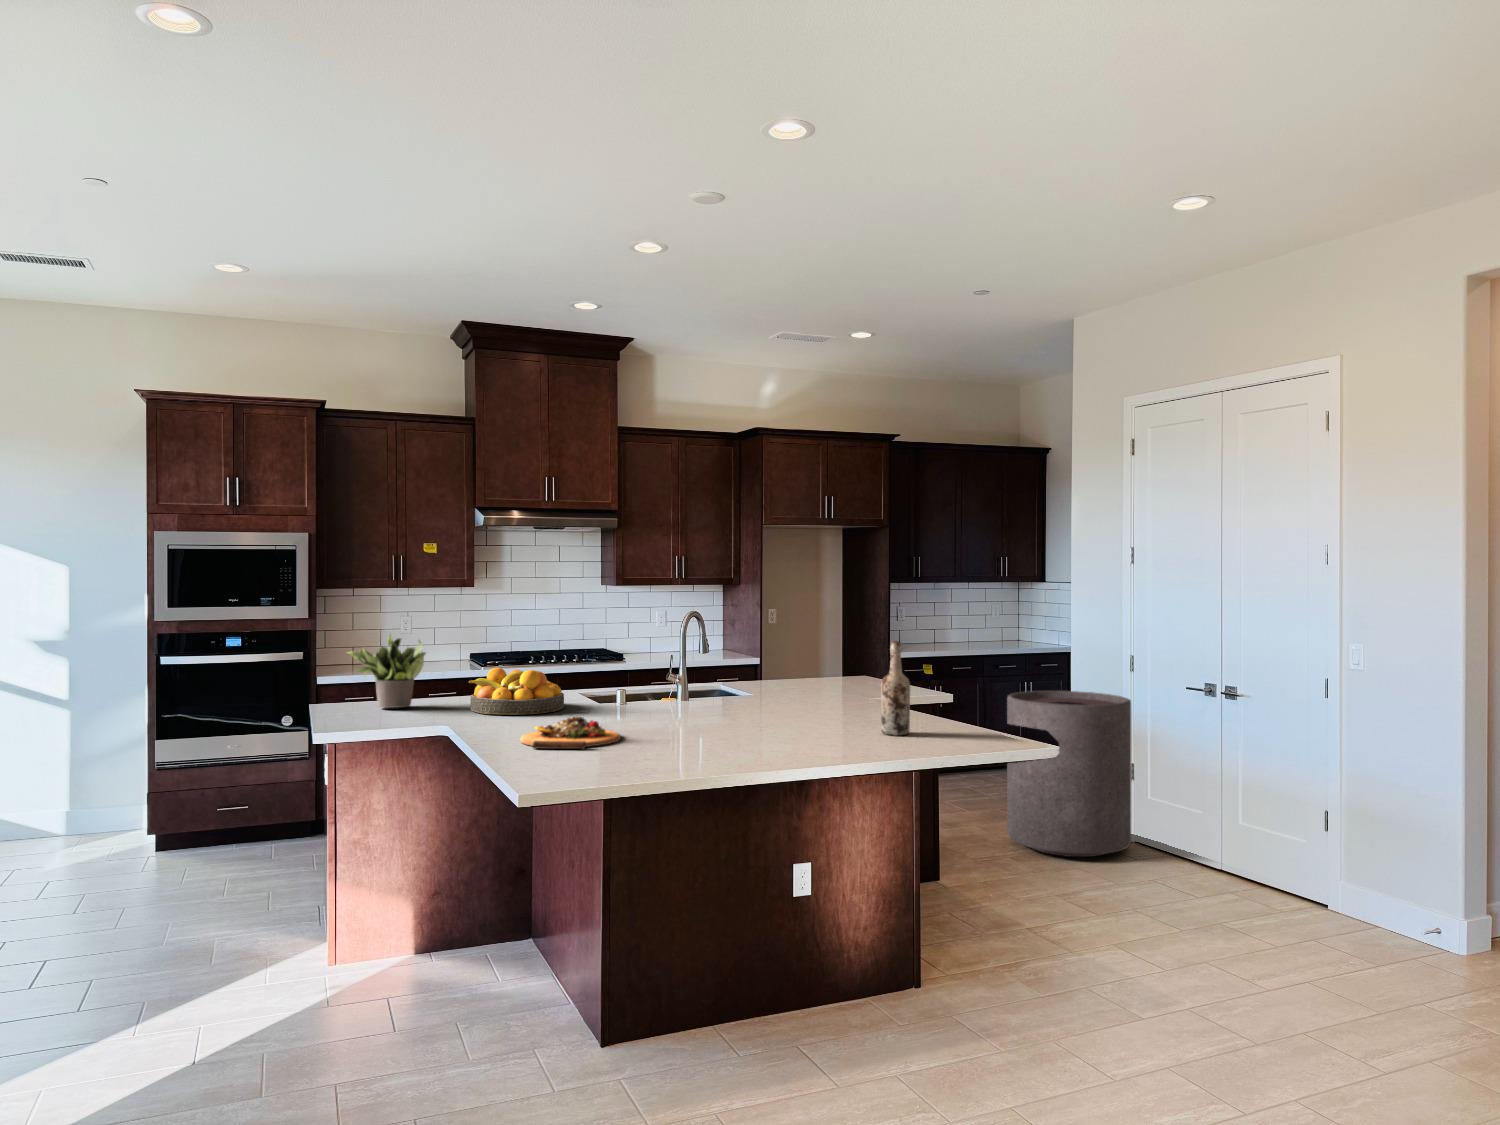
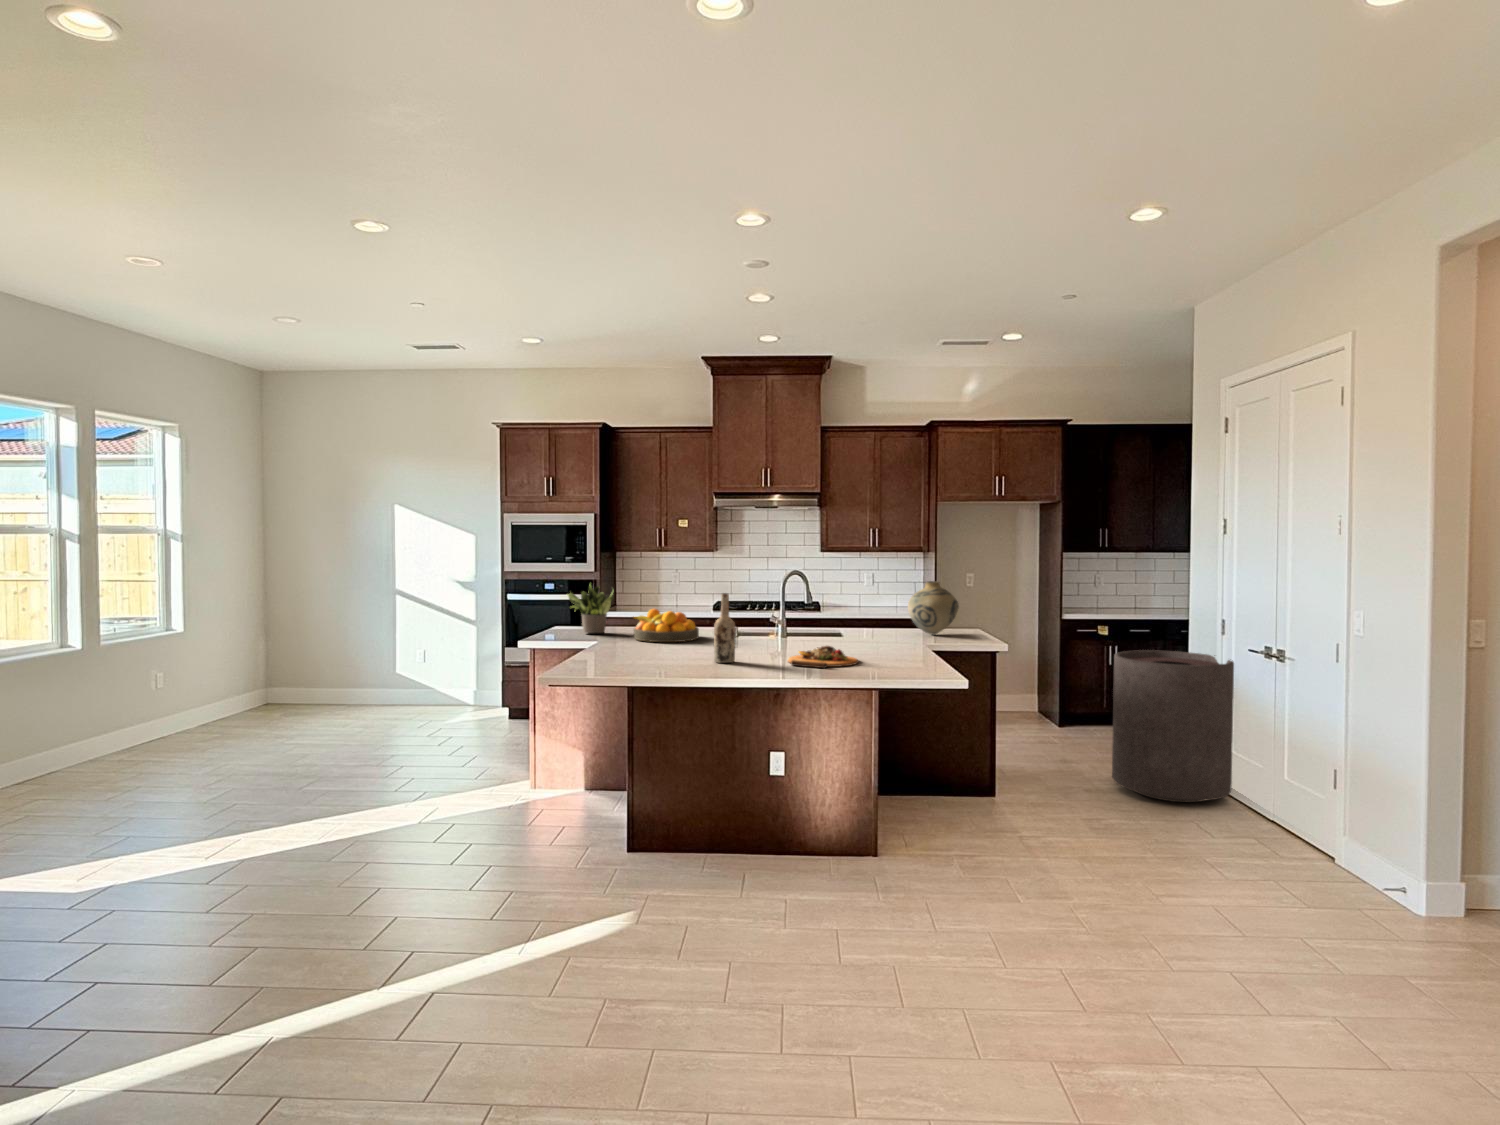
vase: none [802,620,864,686] -> present [908,581,959,635]
wine bottle: present [881,641,910,735] -> present [714,593,735,663]
cutting board: present [520,717,621,749] -> present [788,646,858,668]

